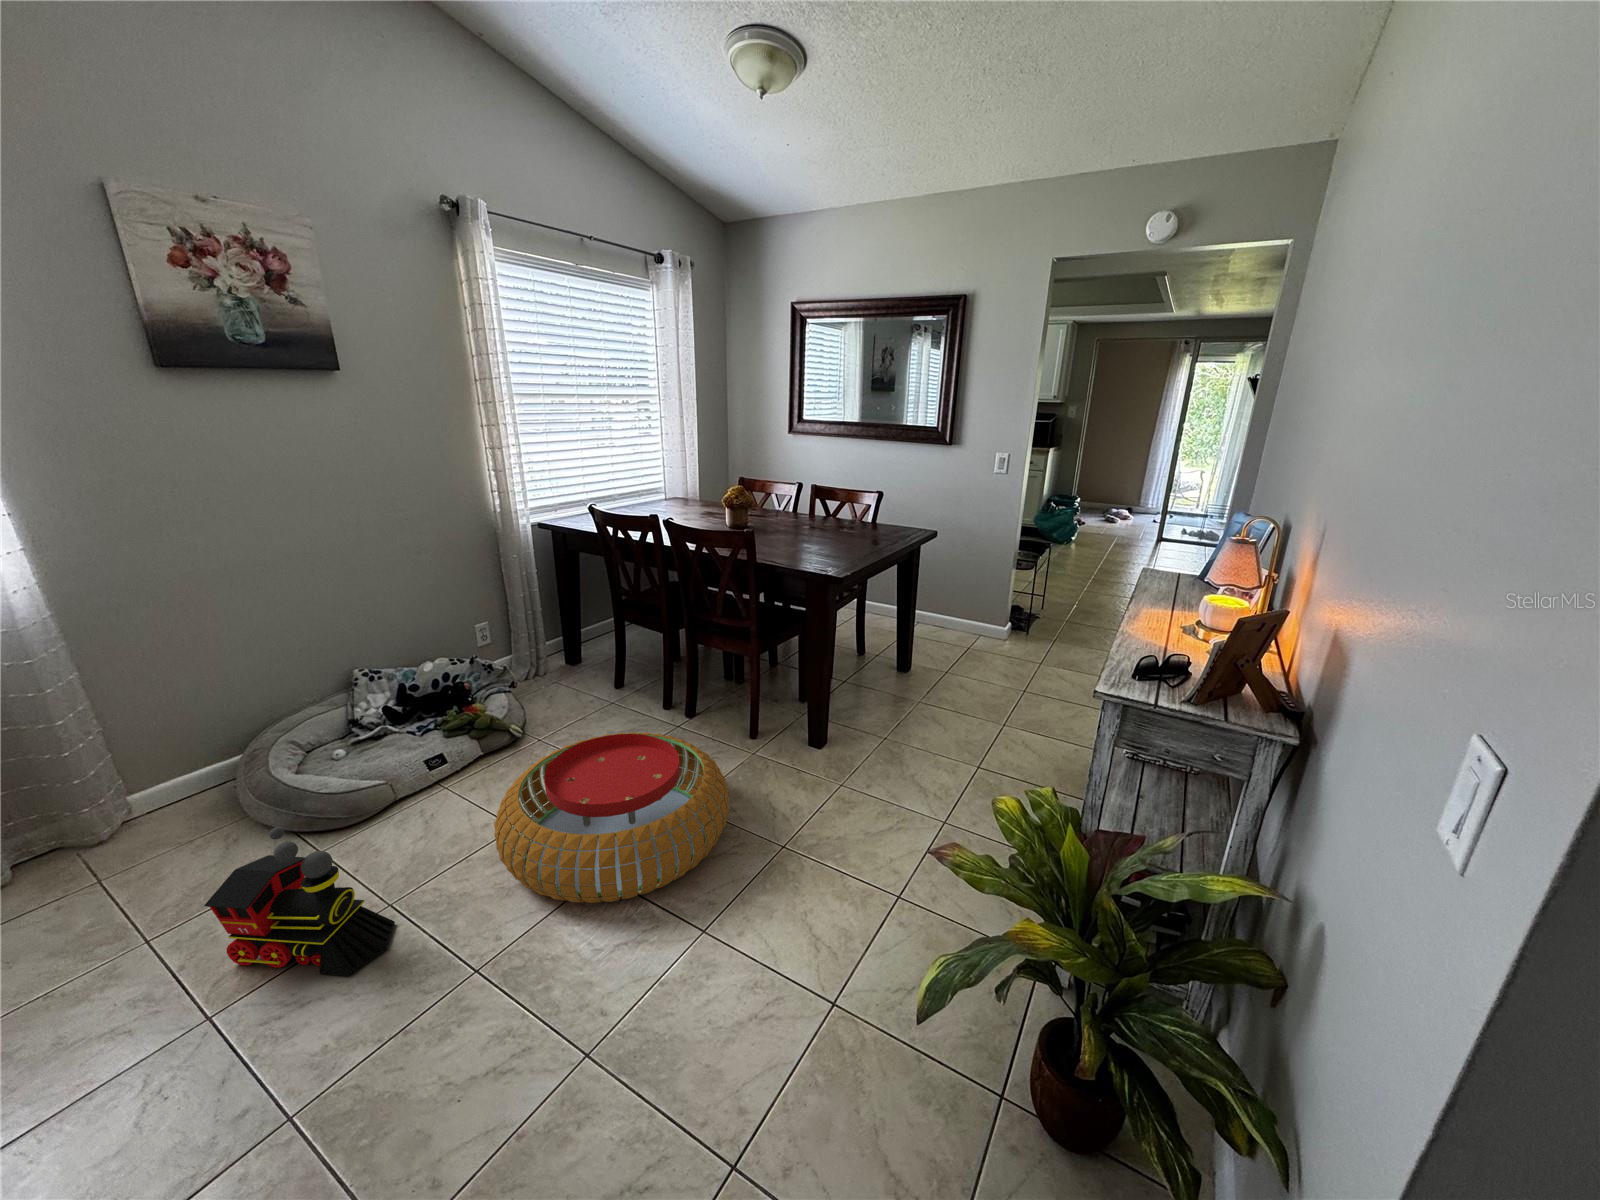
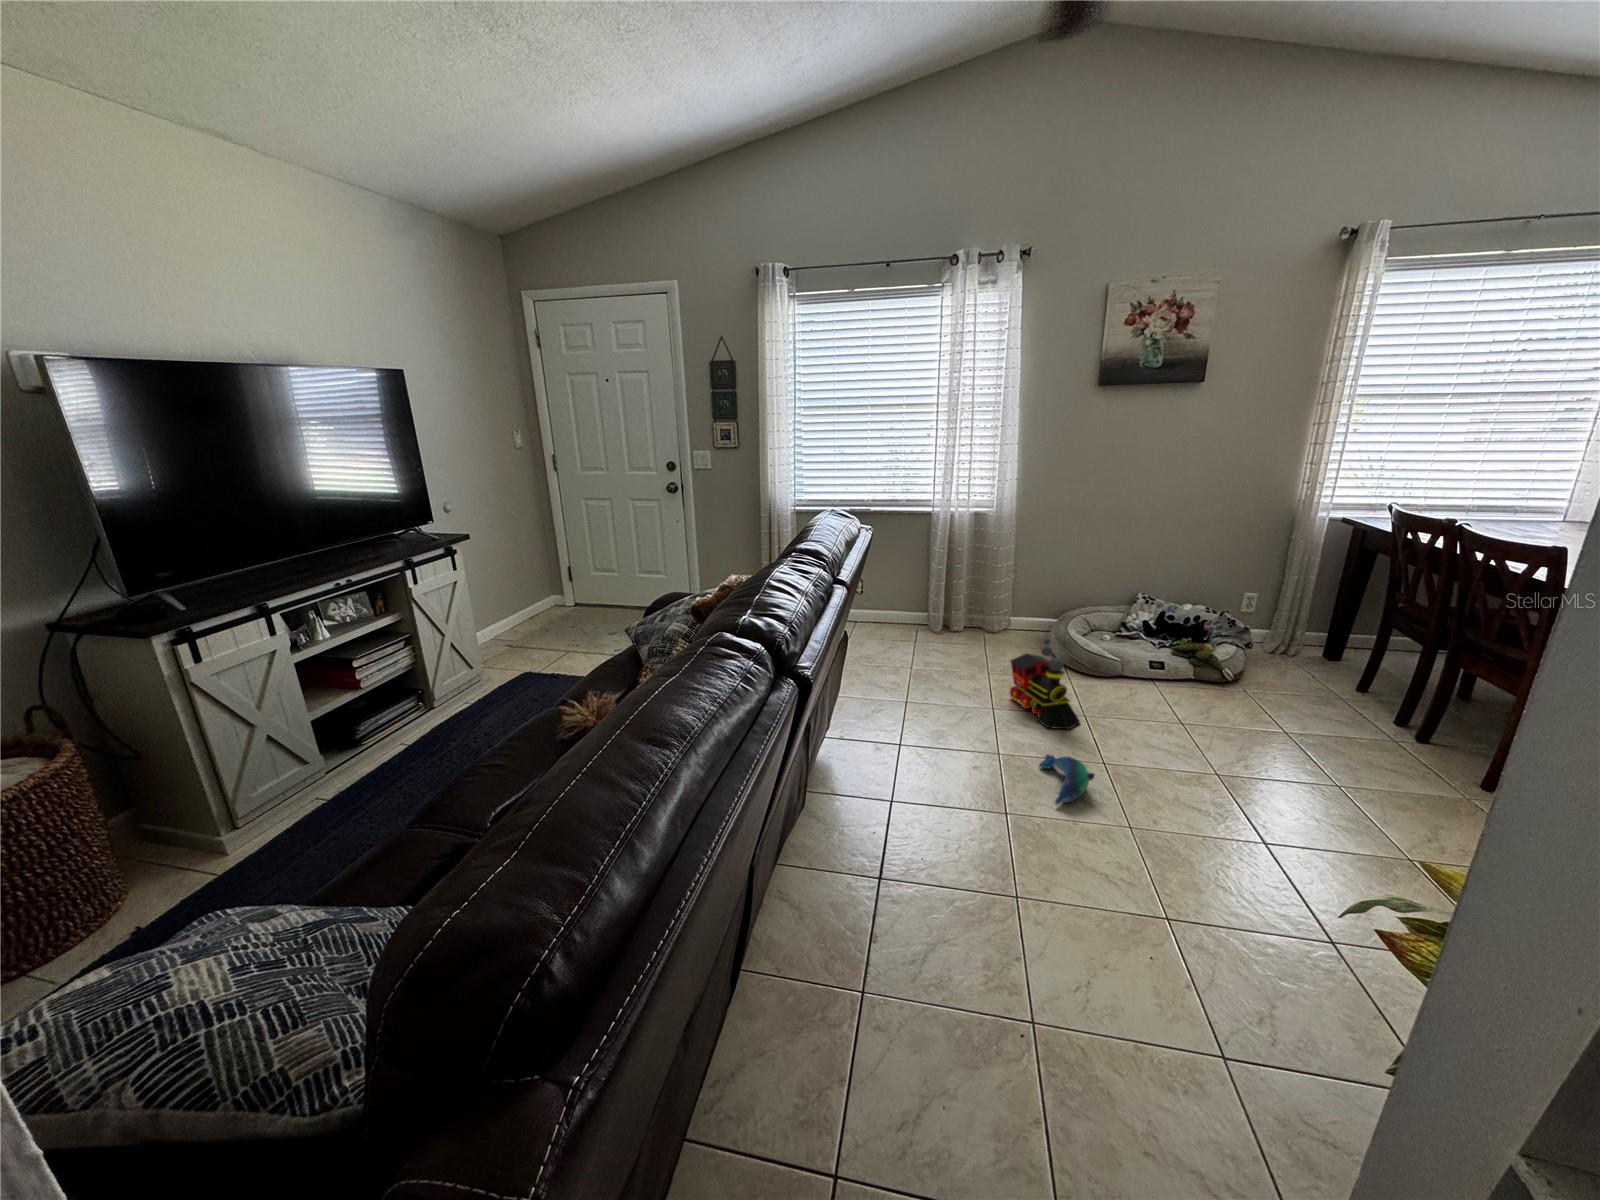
pouf: present [494,732,729,903] -> none [1151,683,1379,811]
plush toy: none [389,1010,502,1127] -> present [1039,755,1095,804]

